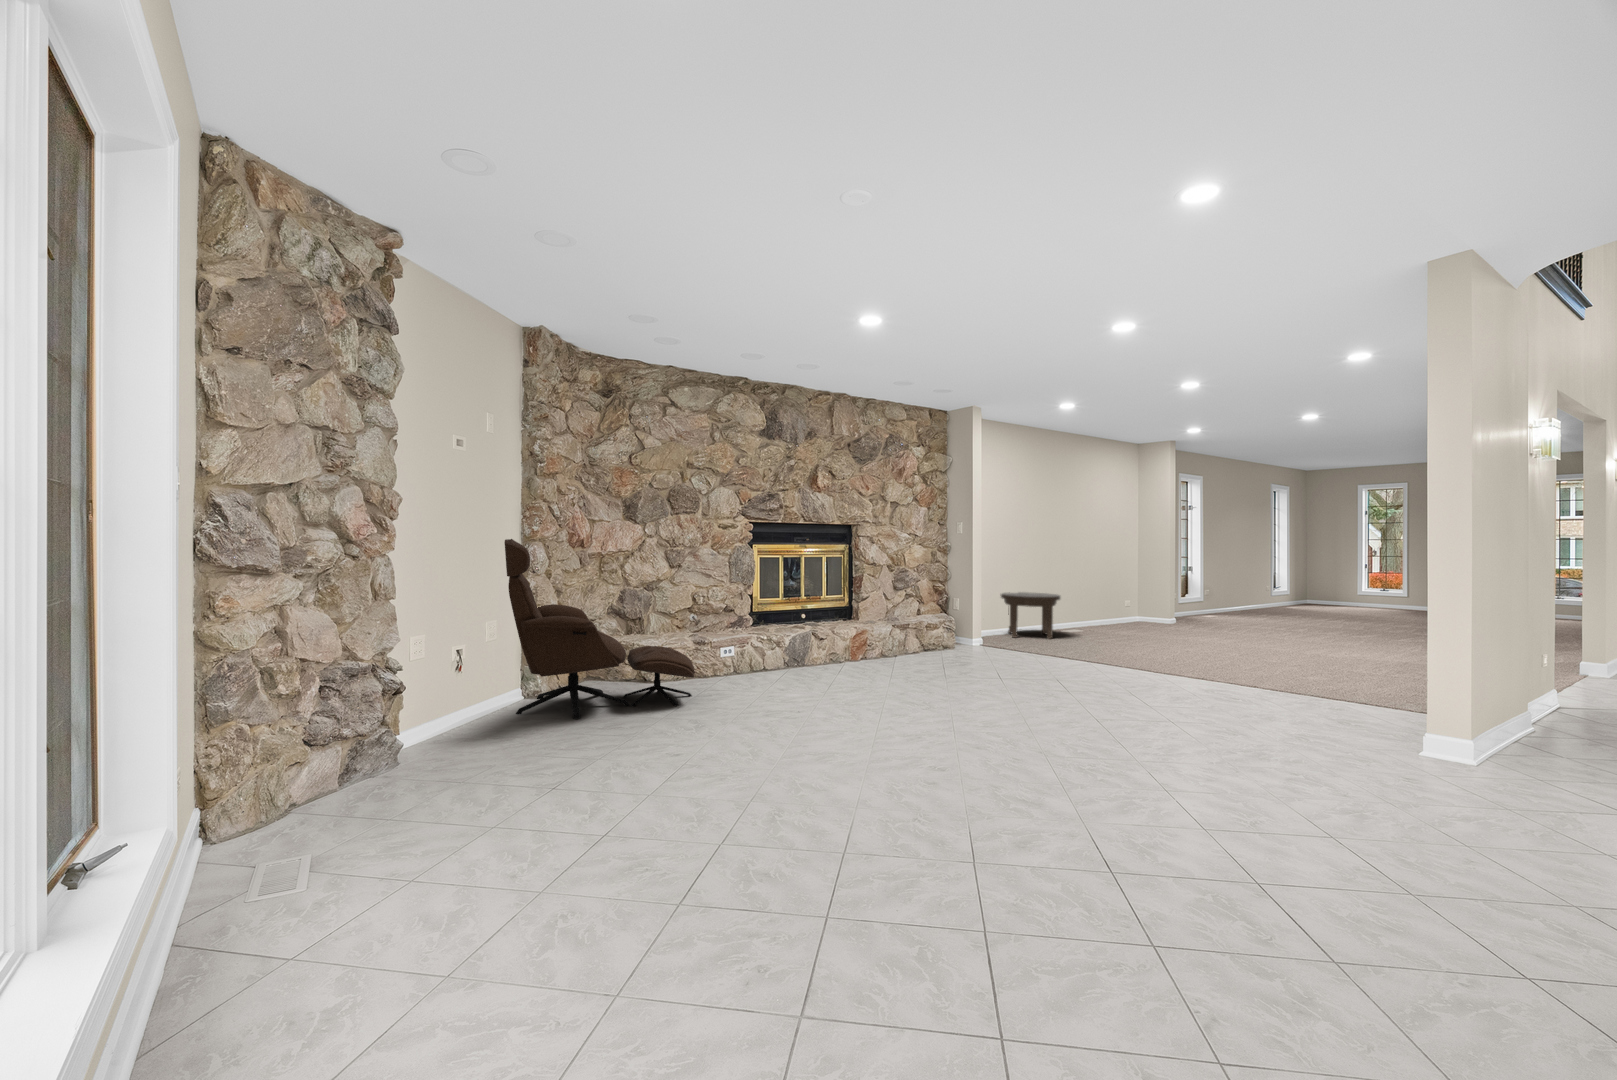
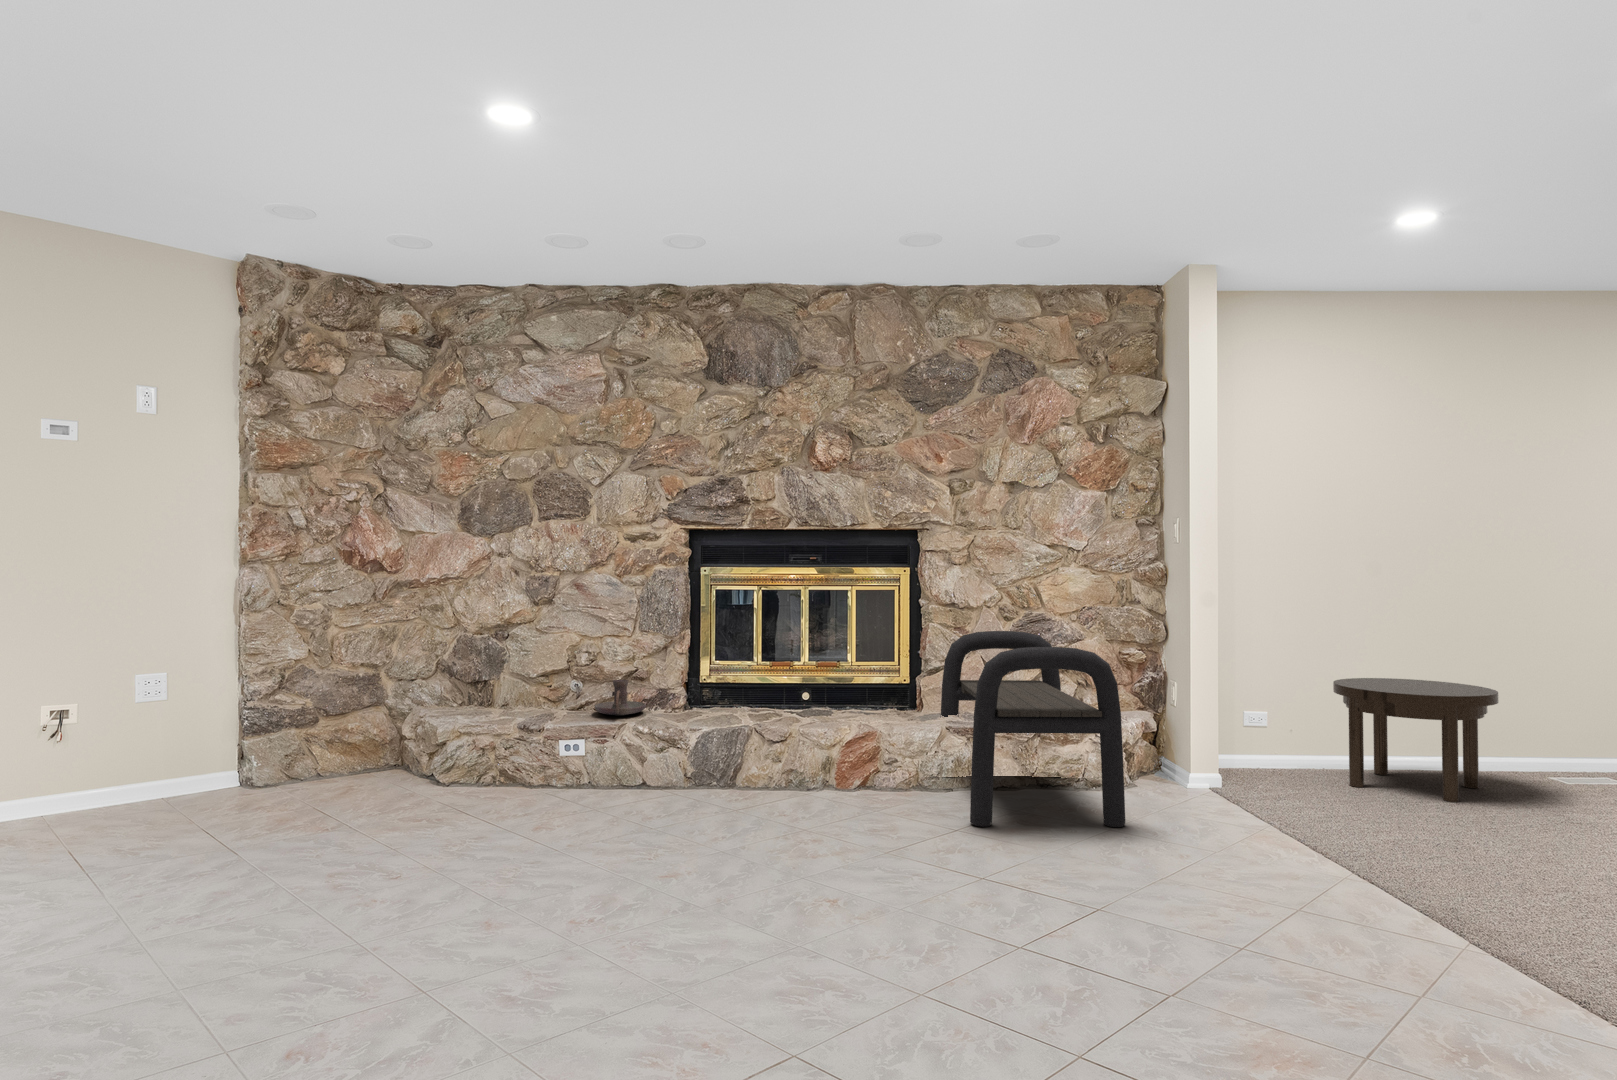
lounge chair: present [504,539,695,719] -> none [110,558,427,829]
bench: none [871,577,988,664] -> present [941,631,1125,827]
candle holder: none [718,612,748,632] -> present [595,680,646,715]

